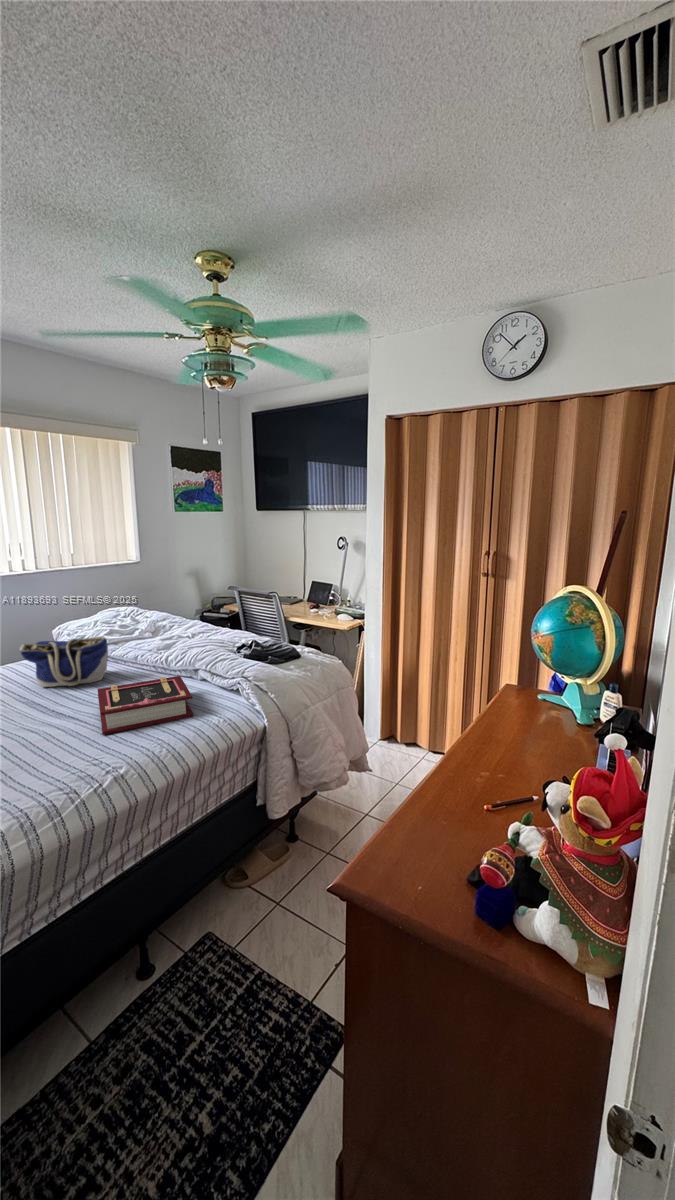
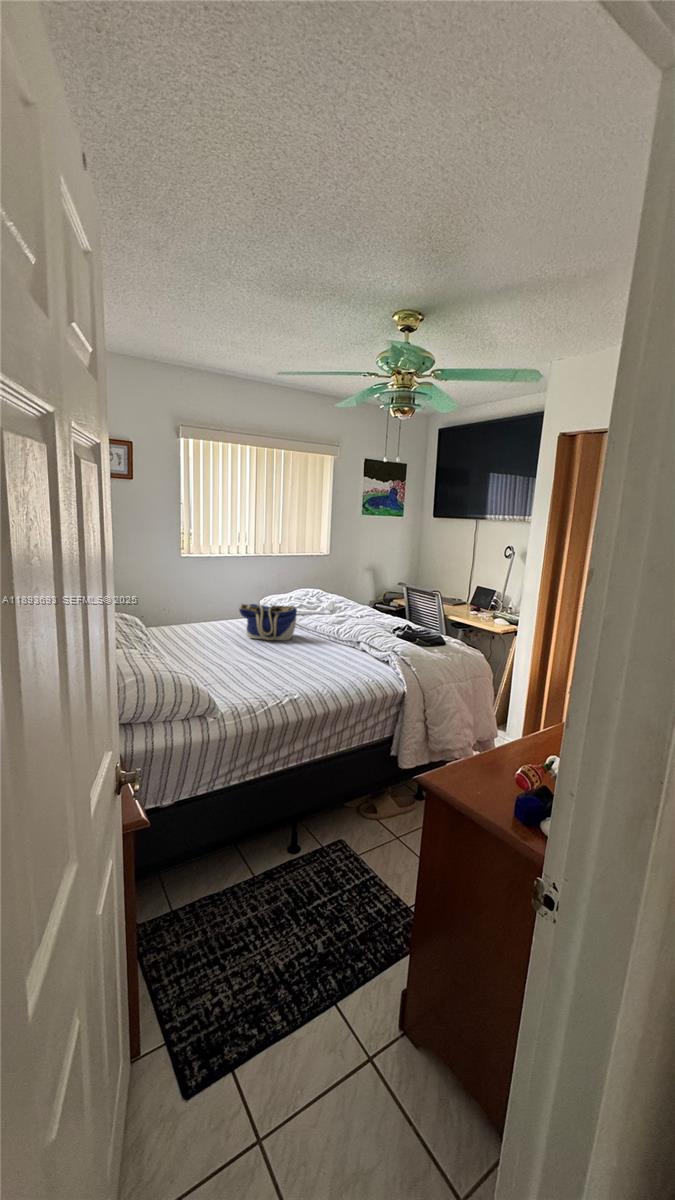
book: present [98,676,193,735] -> none [286,641,352,674]

